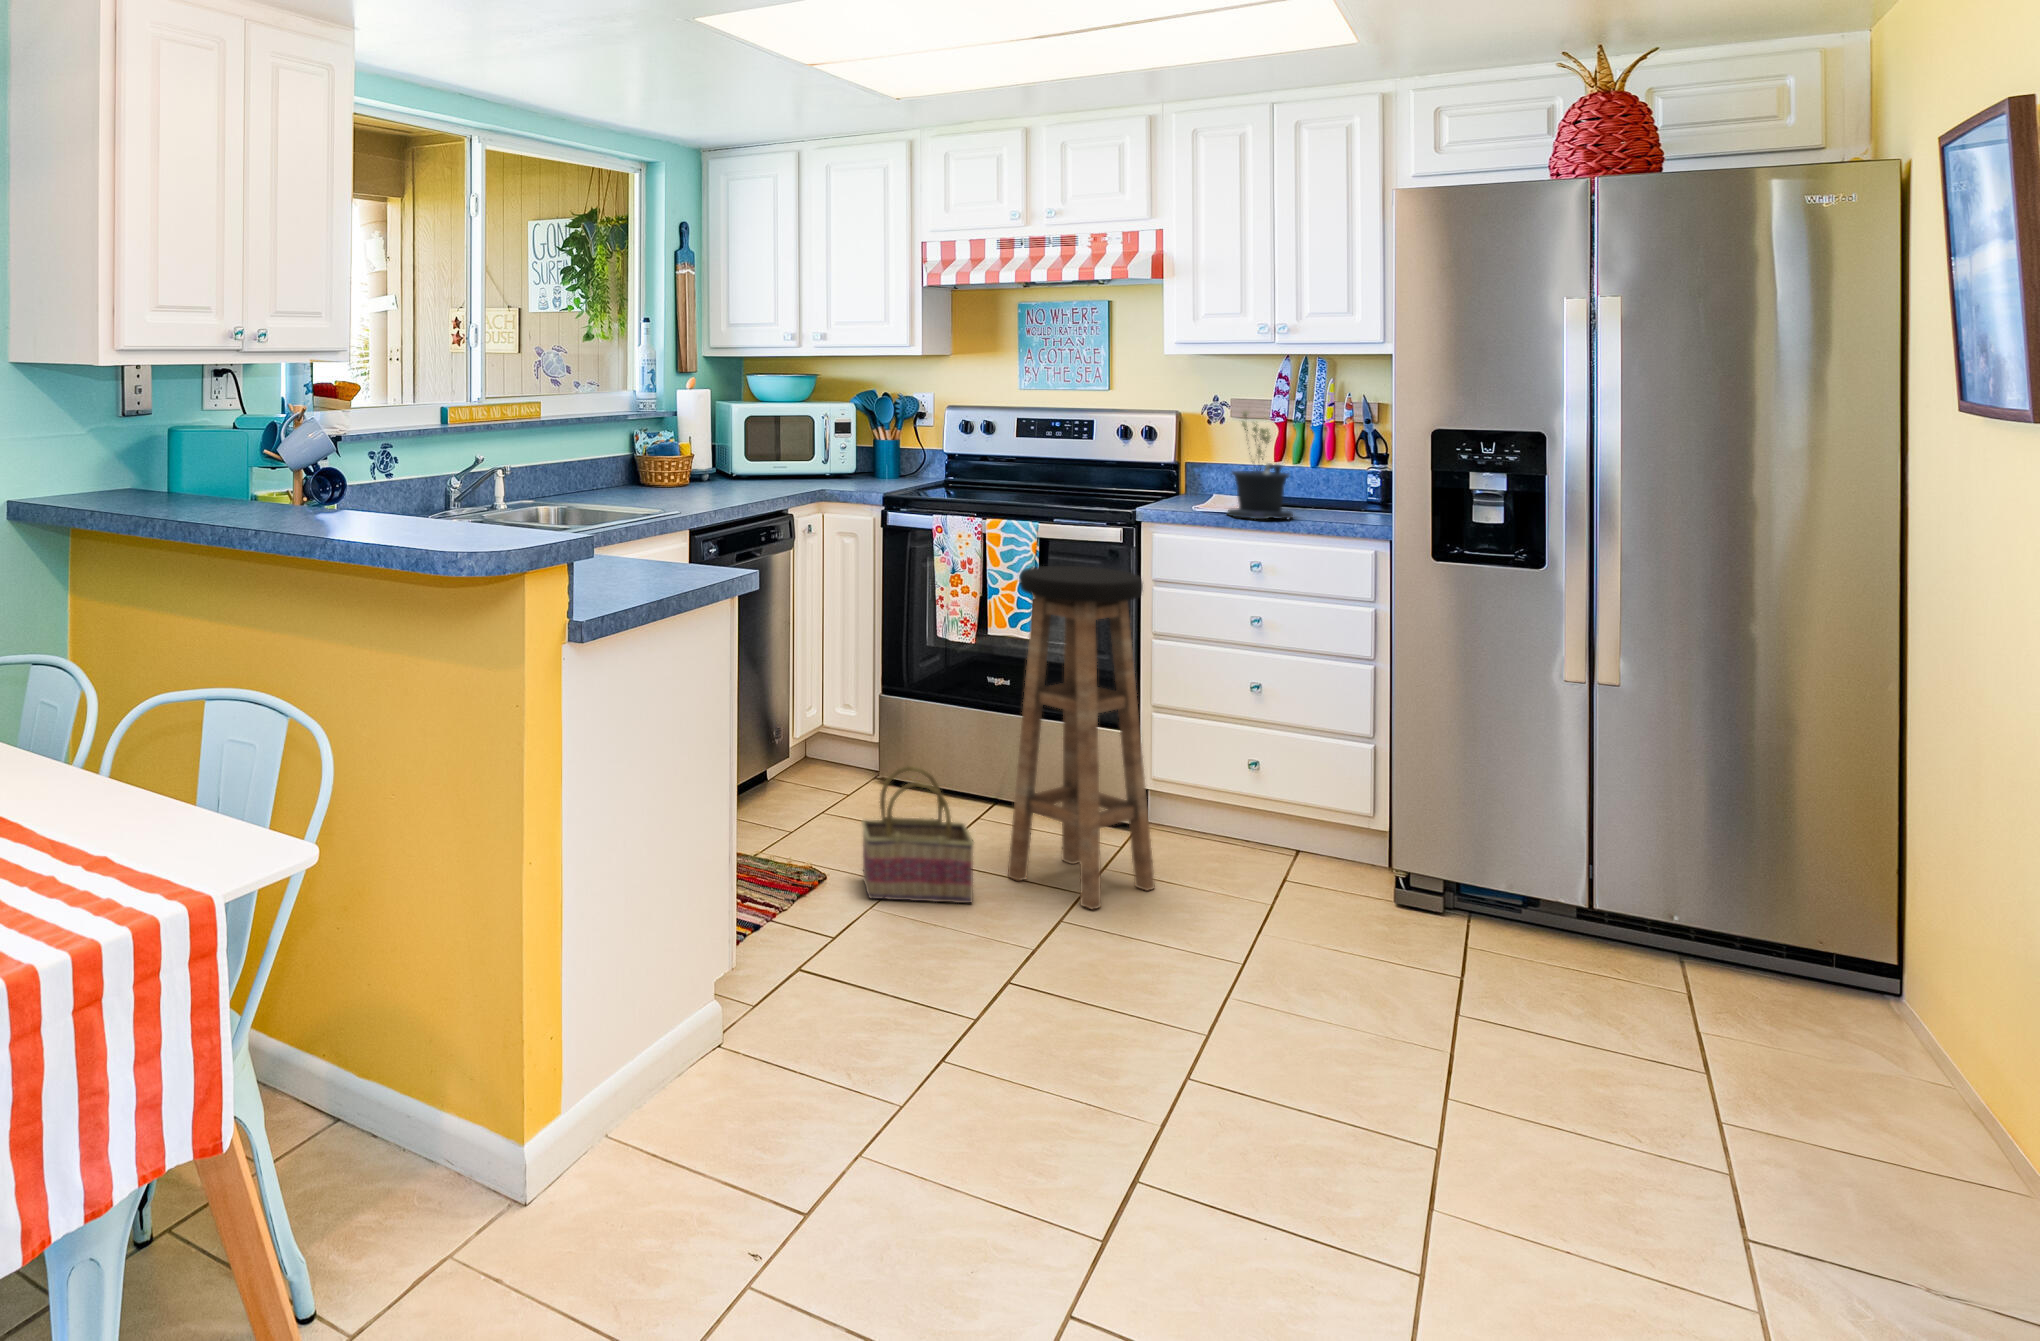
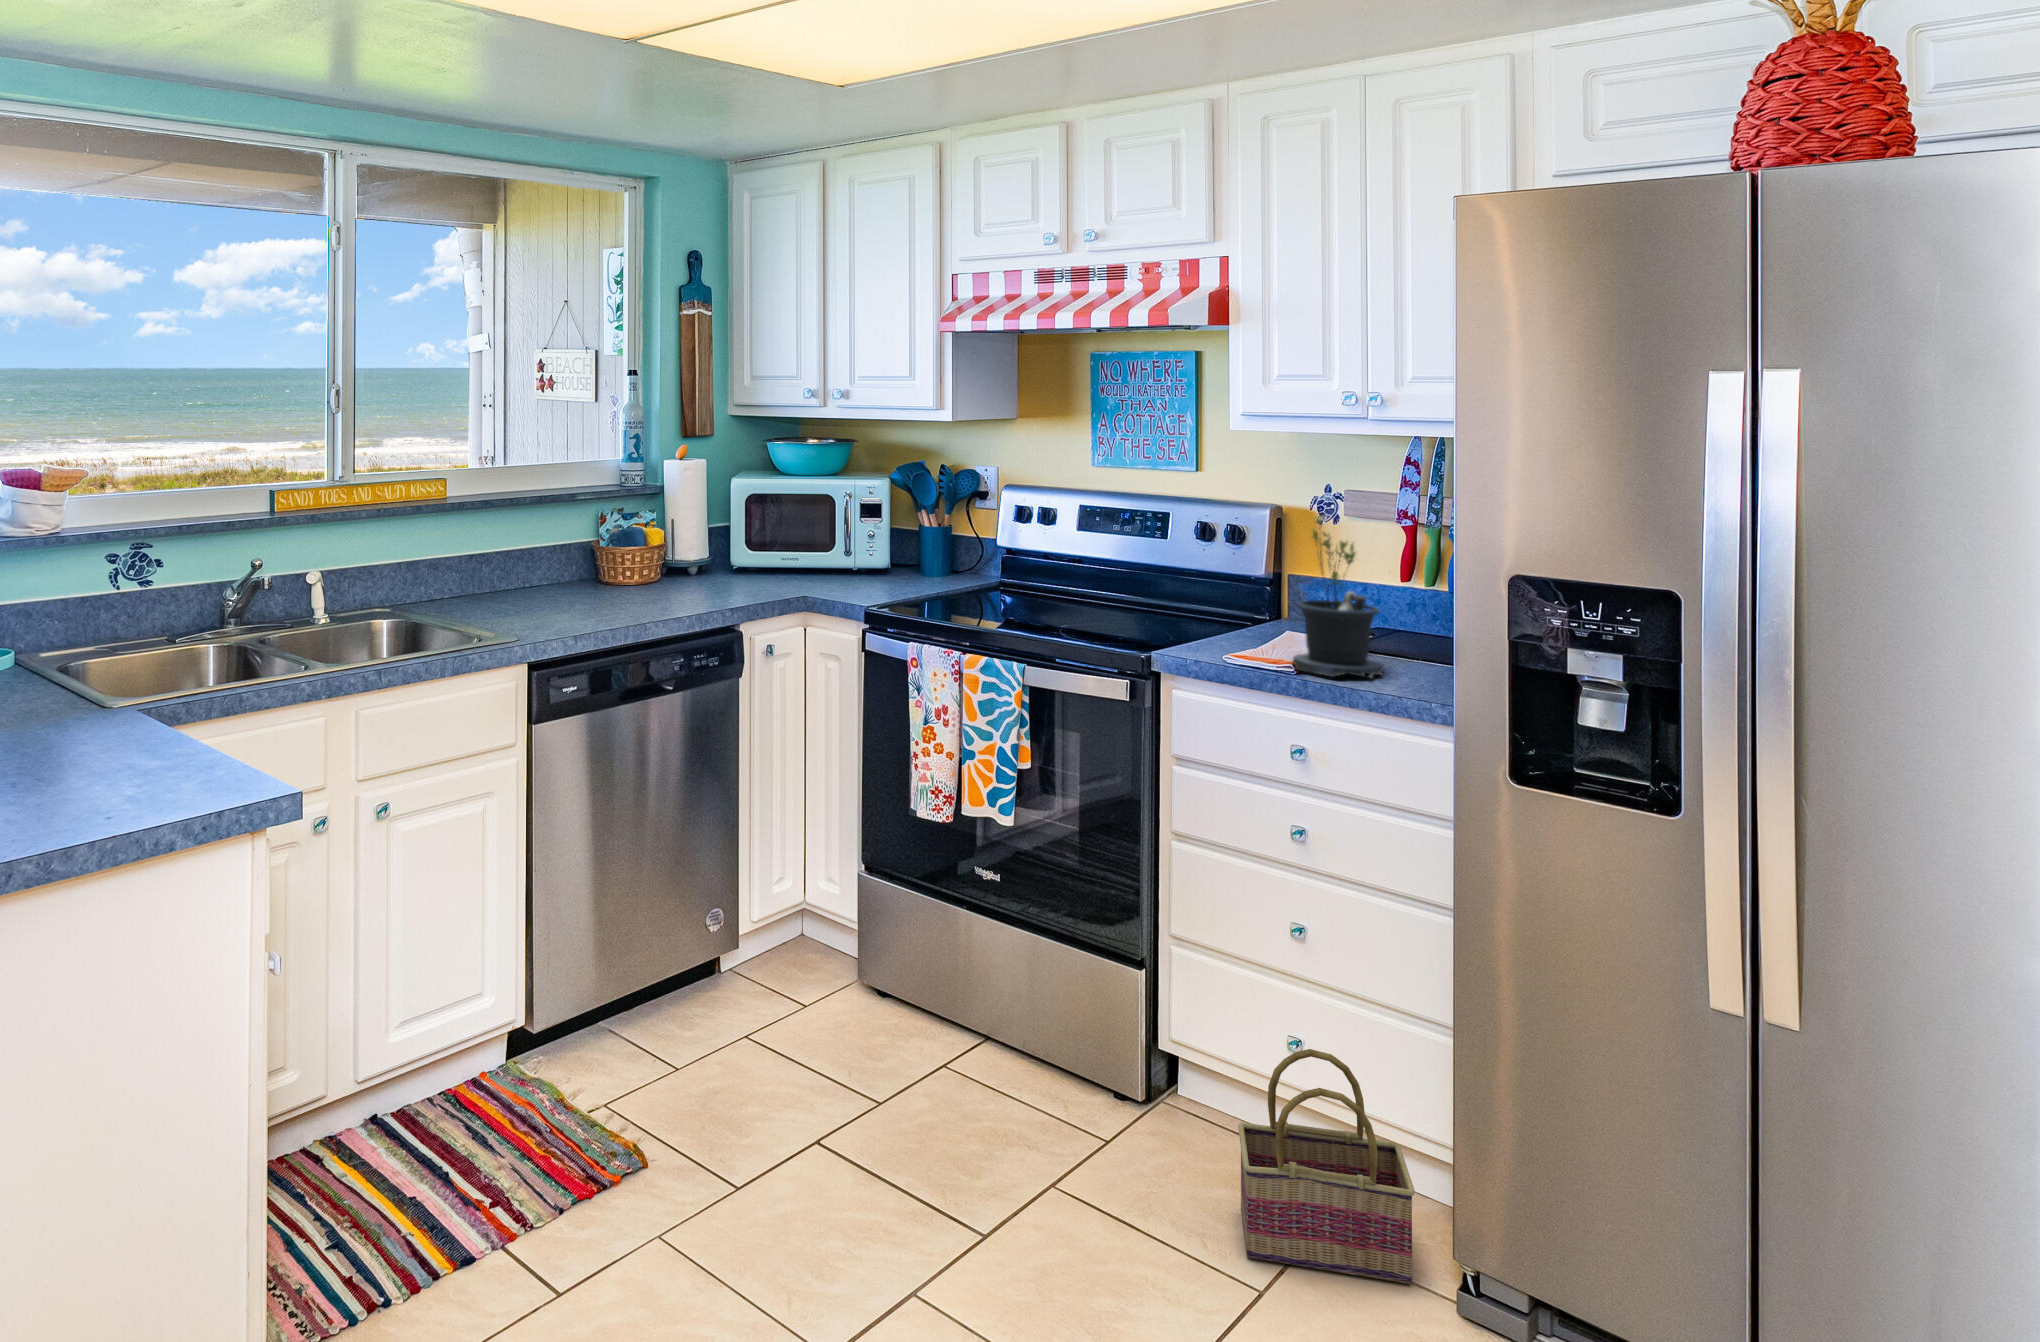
bar stool: present [1008,566,1155,909] -> none [905,740,1110,1280]
basket: present [861,766,974,903] -> present [1238,1049,1415,1284]

